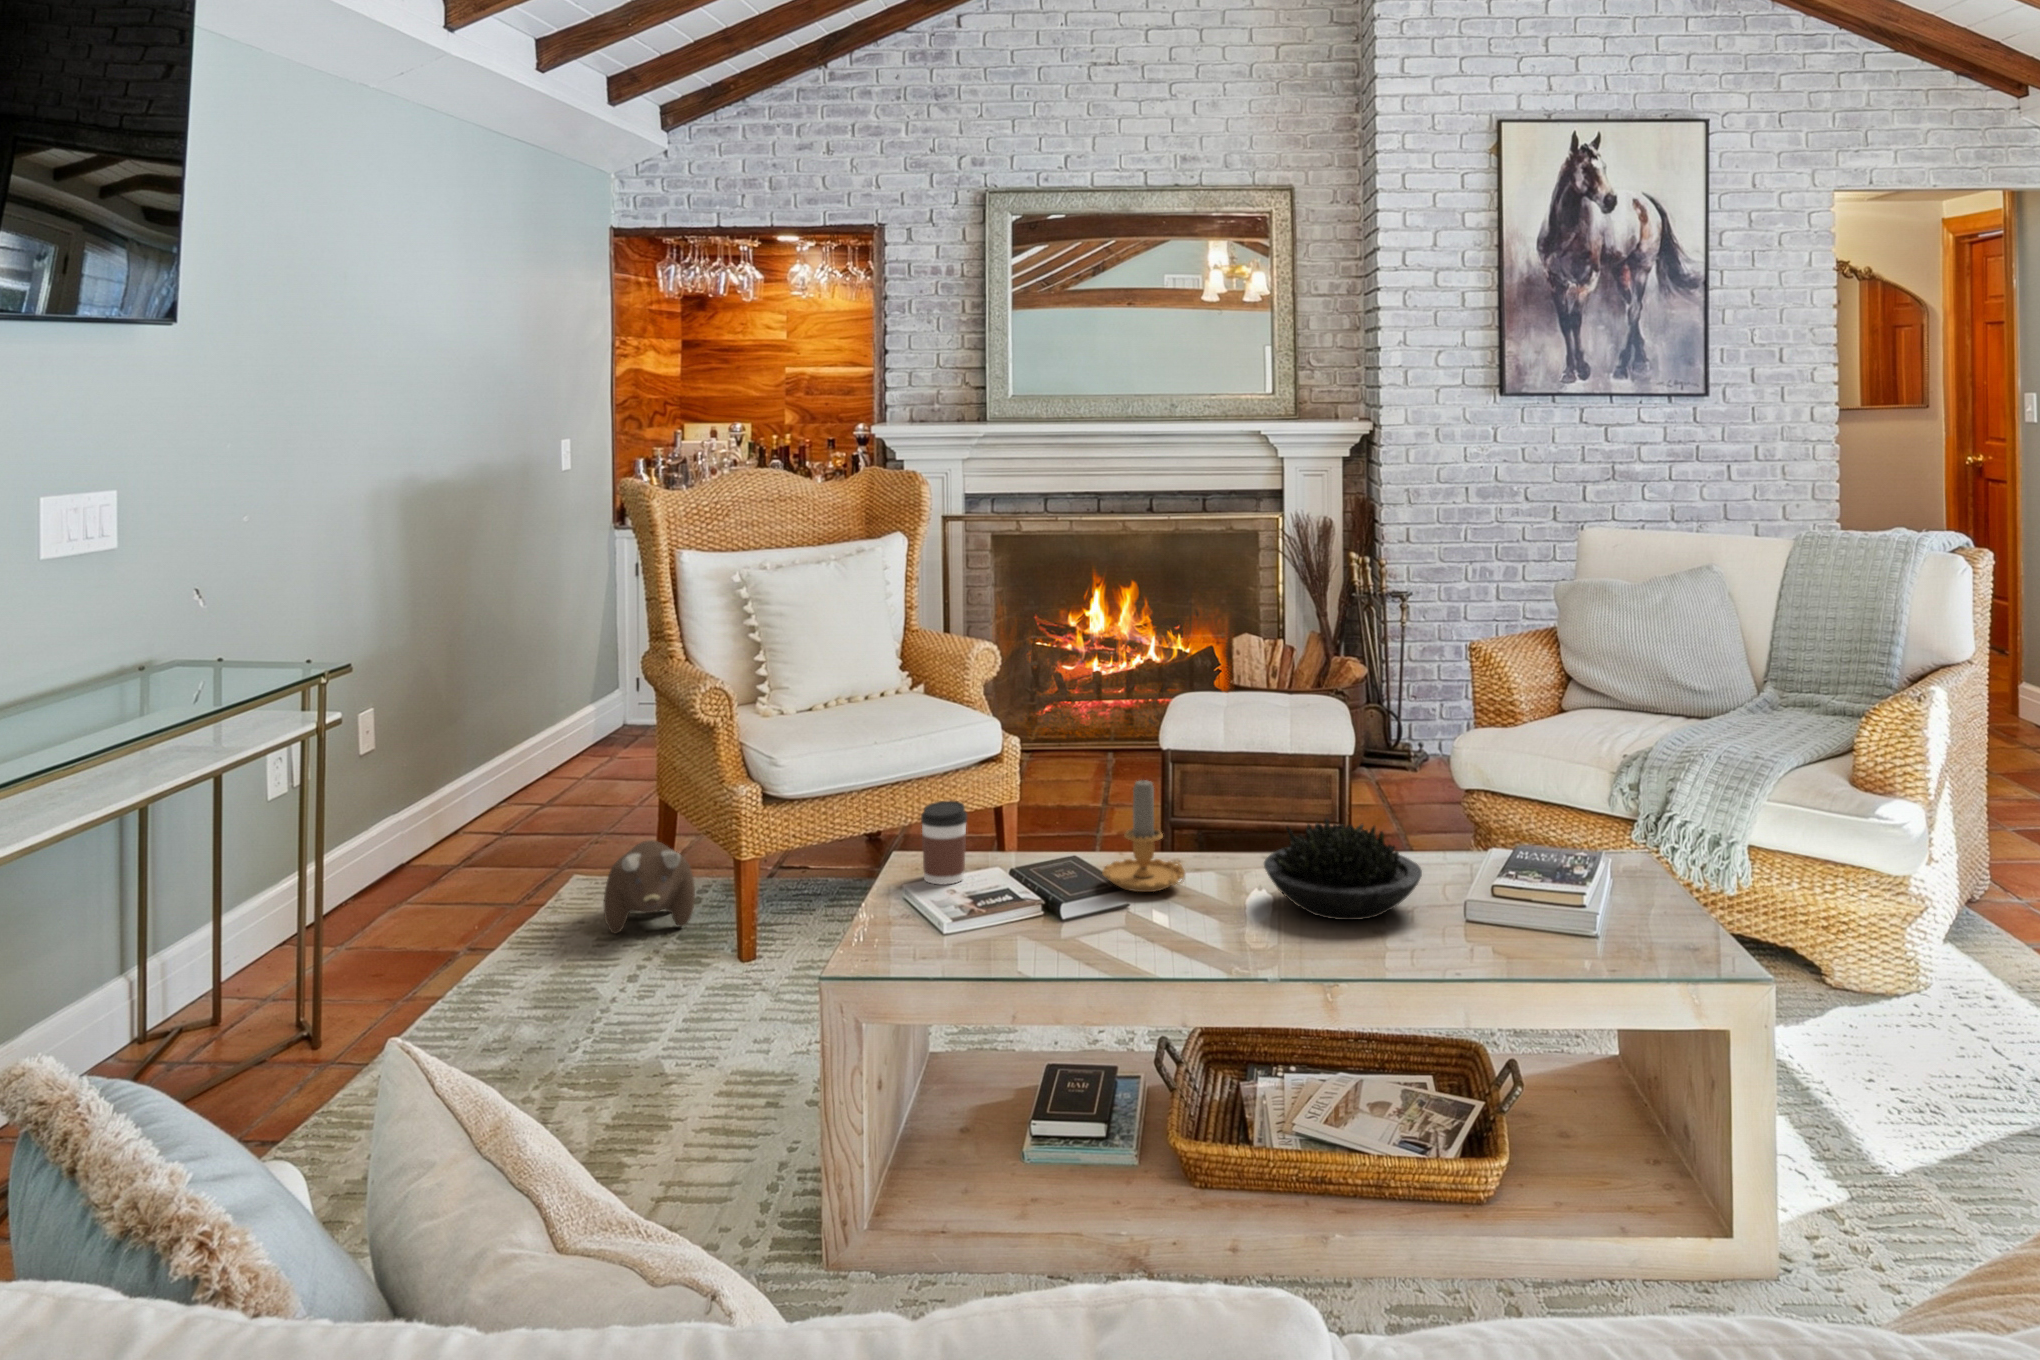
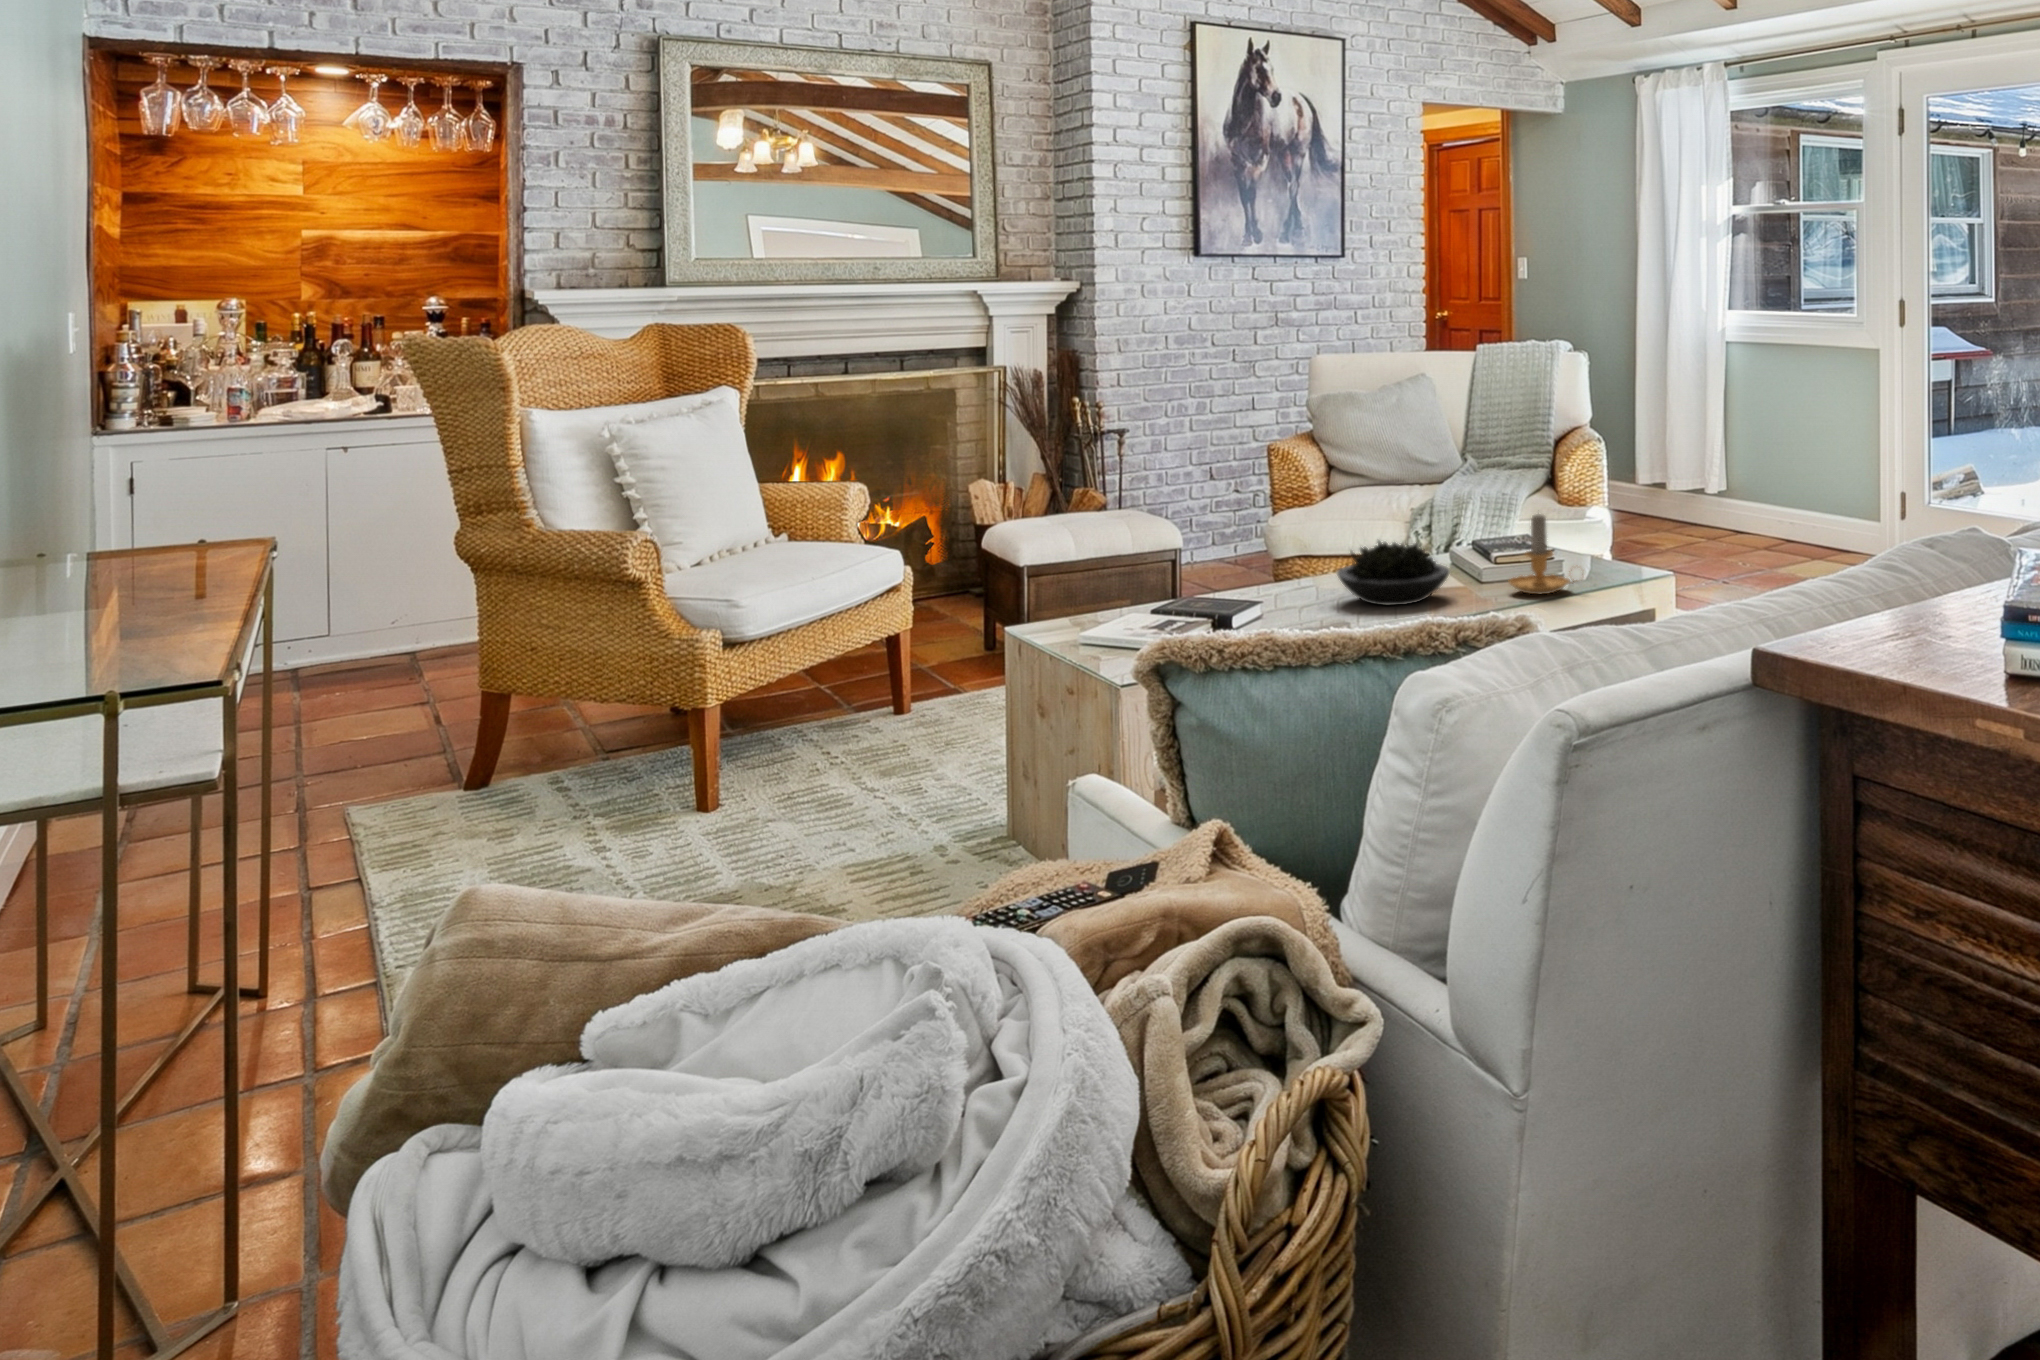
candle: present [1102,780,1185,892] -> present [1509,514,1577,594]
coffee cup: present [921,801,967,885] -> none [1061,573,1103,641]
plush toy: present [604,840,695,933] -> none [483,722,604,826]

